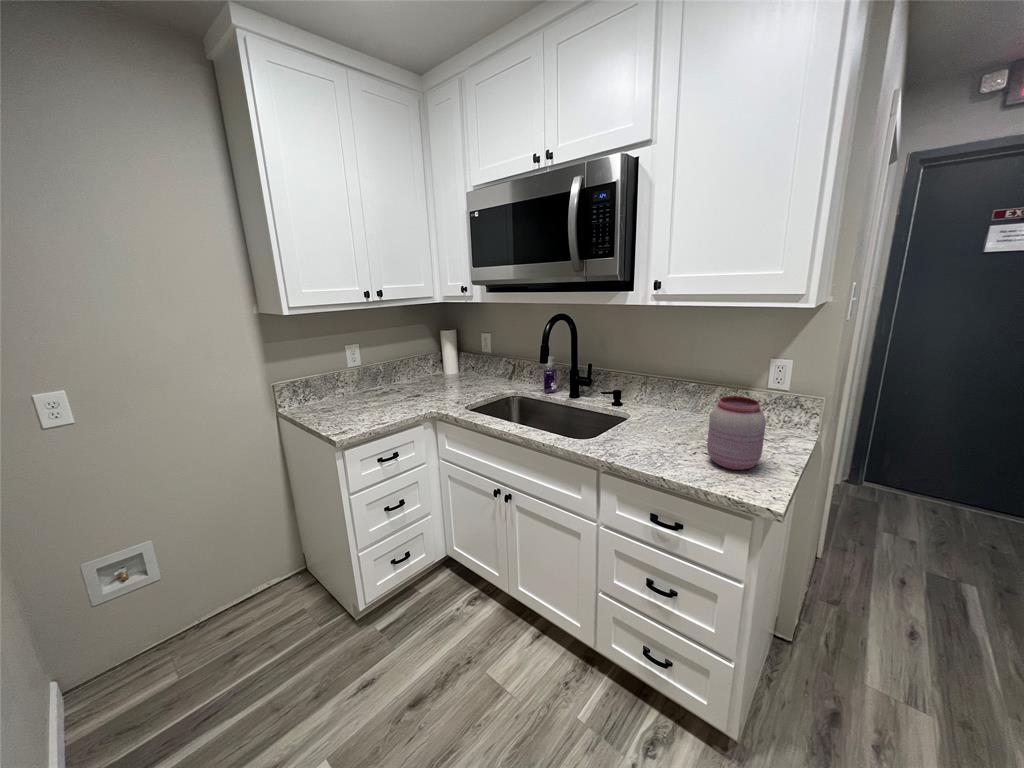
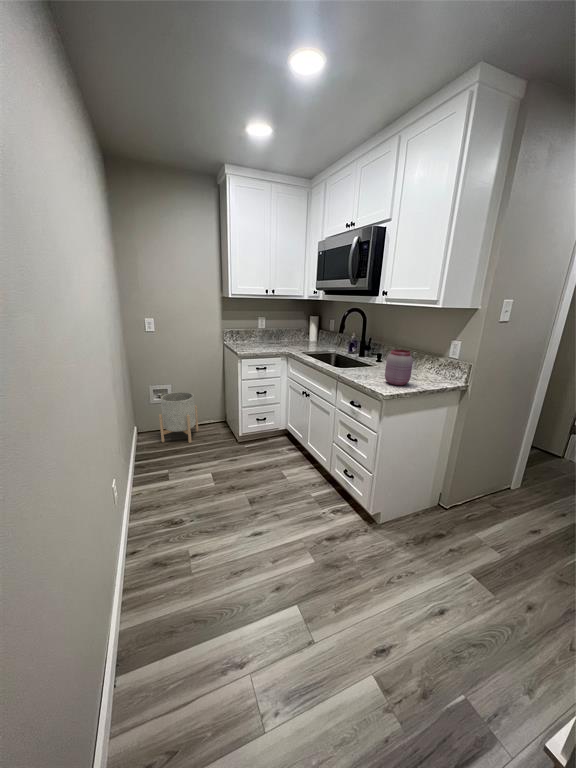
planter: none [127,545,246,701] -> present [159,392,198,443]

